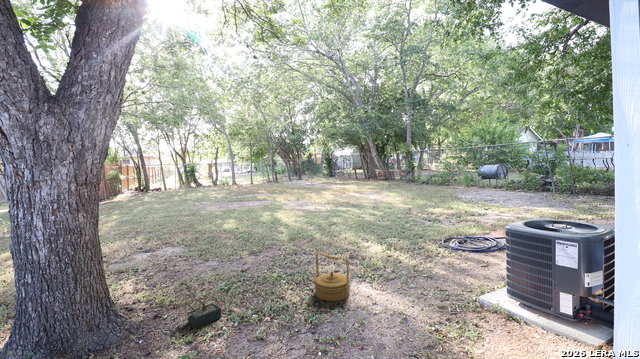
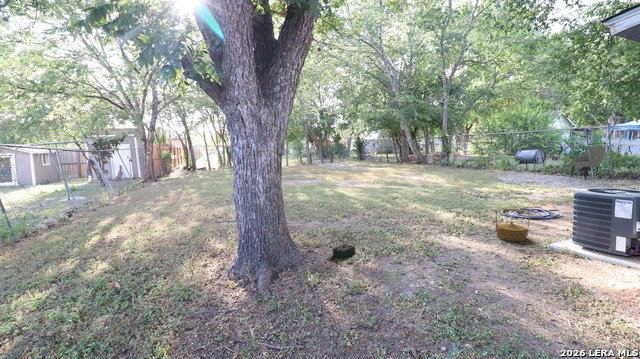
chair: none [531,162,565,197] -> present [570,147,606,179]
basket: present [314,253,350,301] -> present [496,208,530,241]

